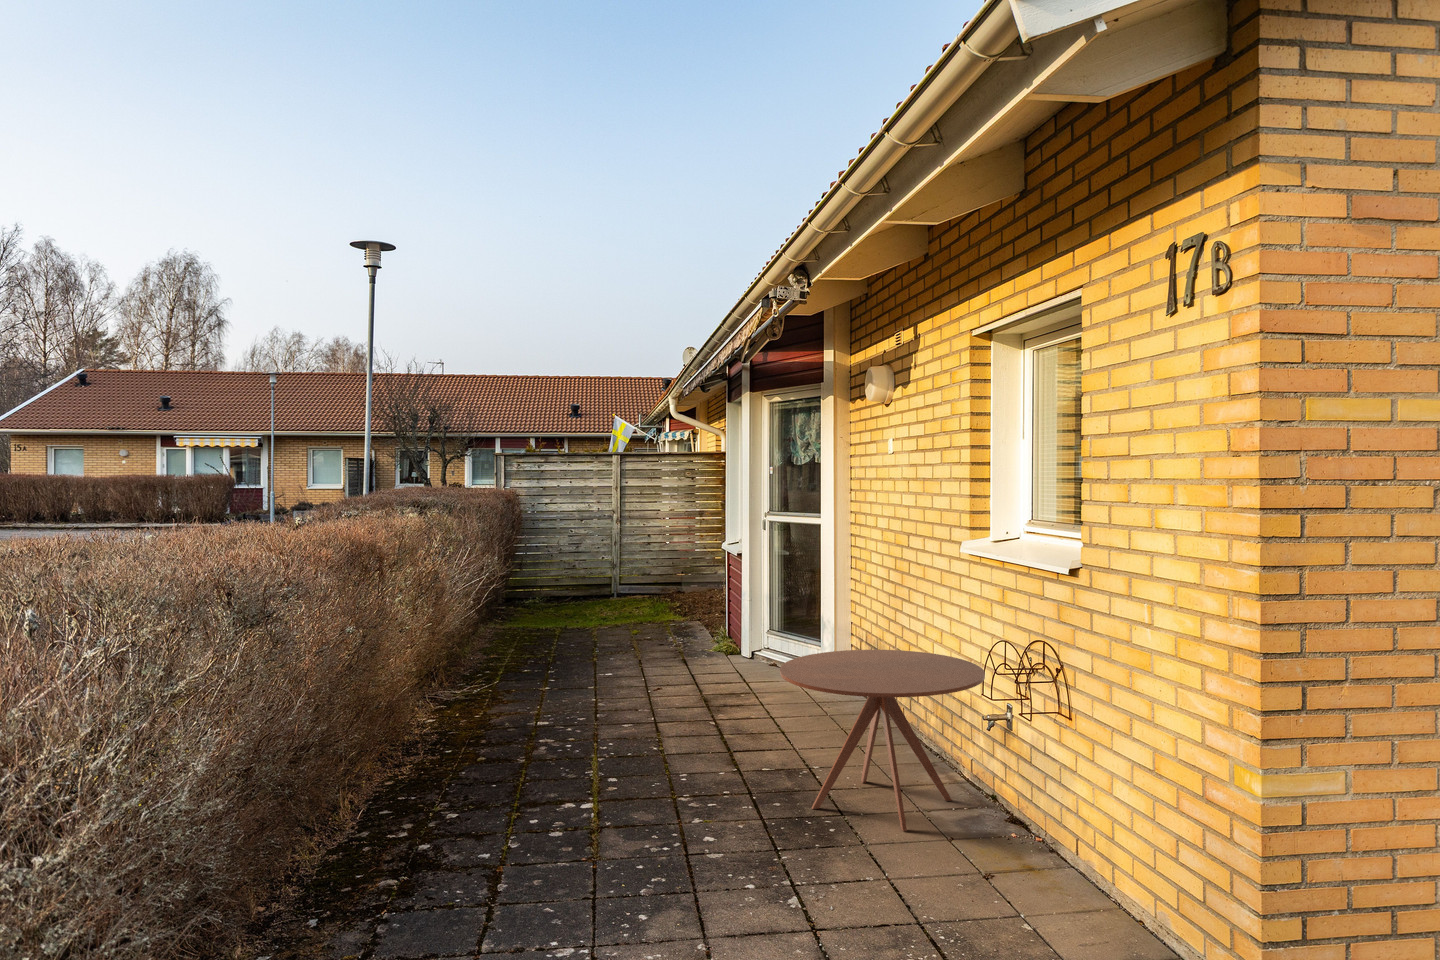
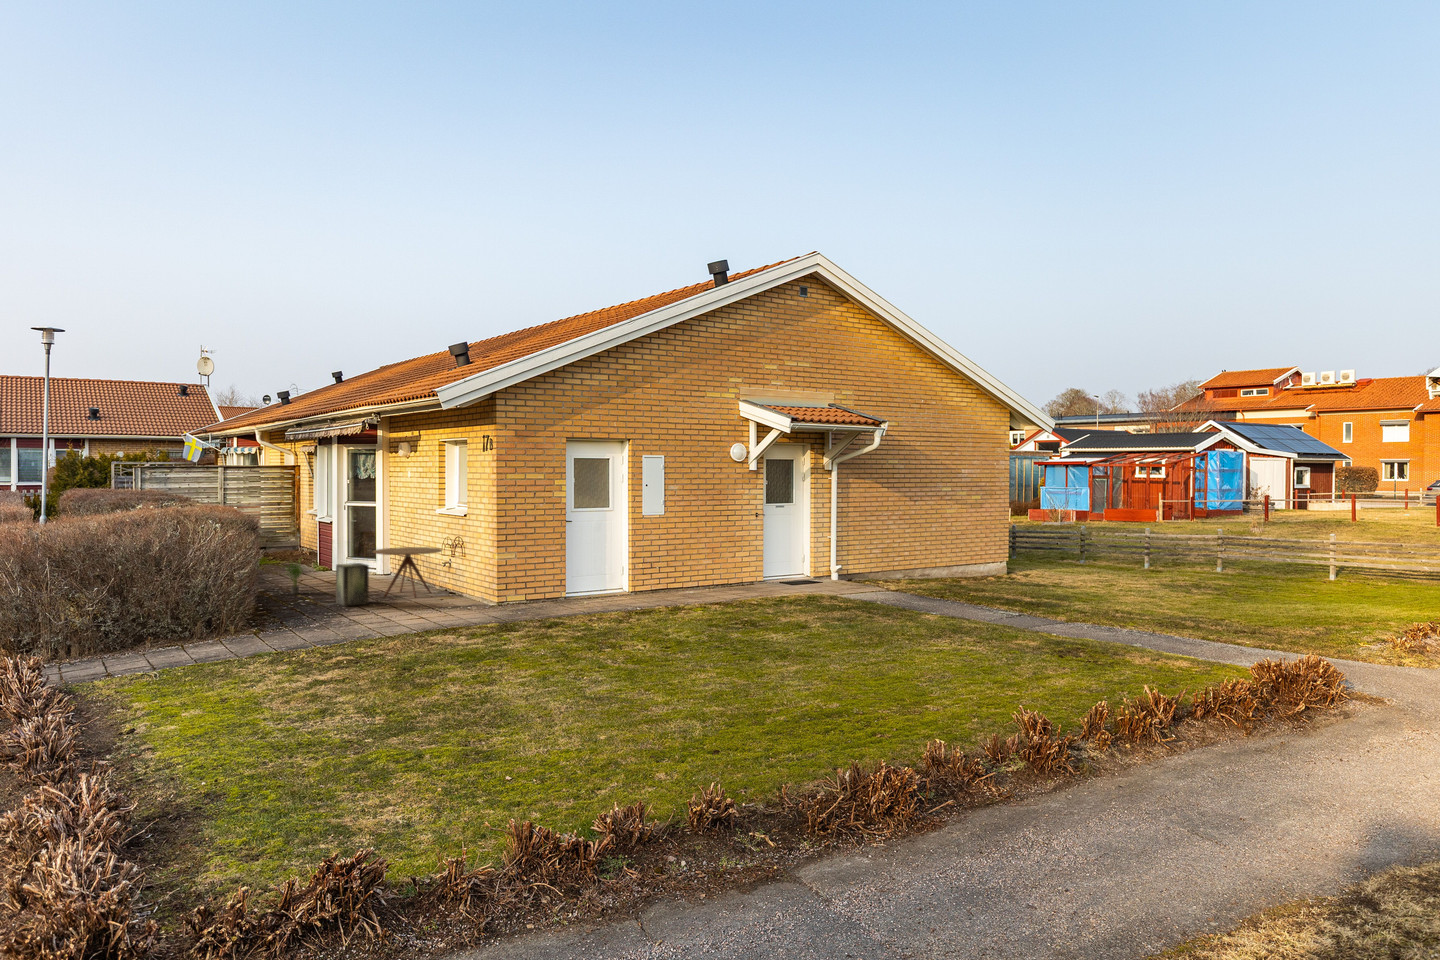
potted plant: none [559,662,628,762] -> present [287,563,302,594]
storage box: none [661,715,752,872] -> present [336,563,369,606]

